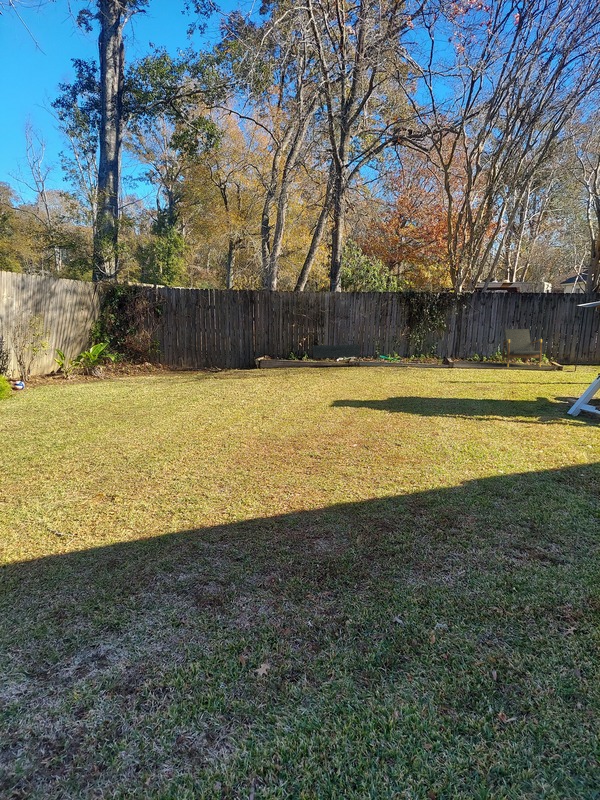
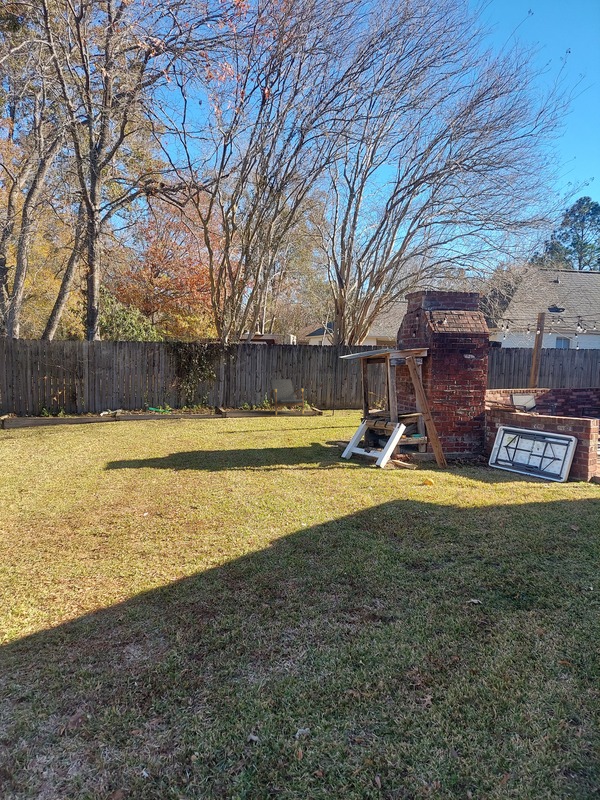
bench: present [313,344,360,368] -> none [71,396,128,423]

